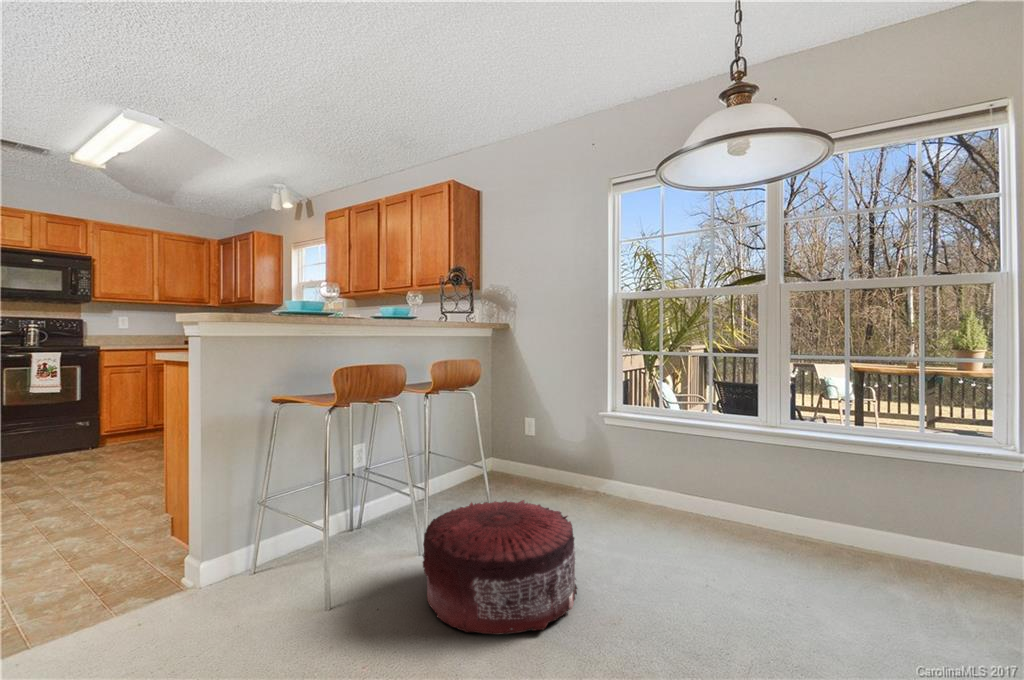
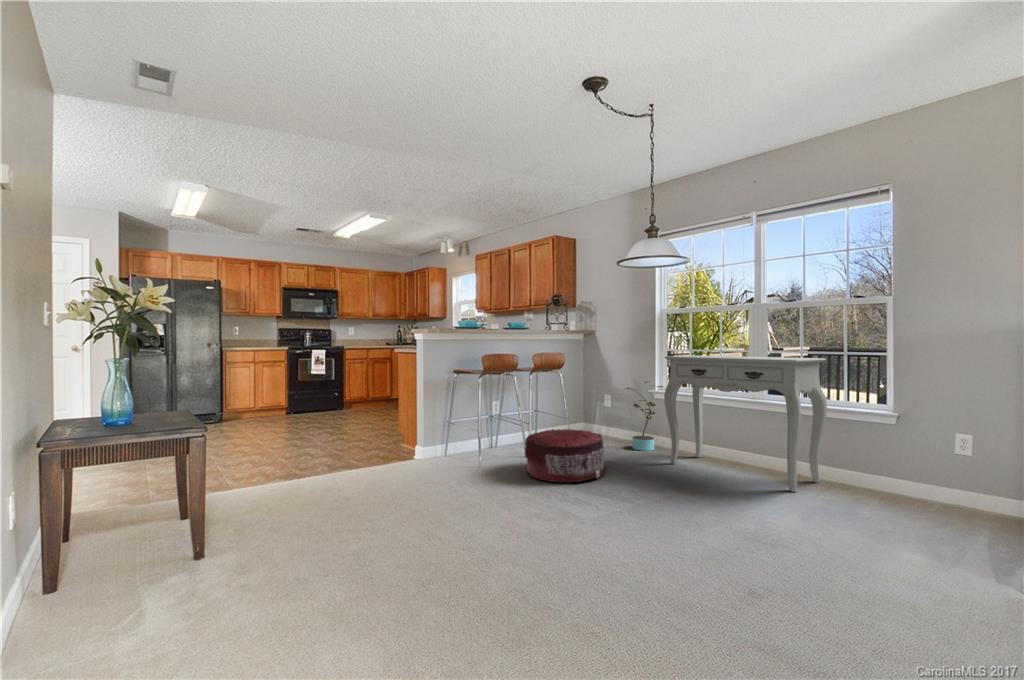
console table: none [651,365,919,605] -> present [664,355,827,492]
potted plant: none [567,403,628,513] -> present [625,381,663,451]

